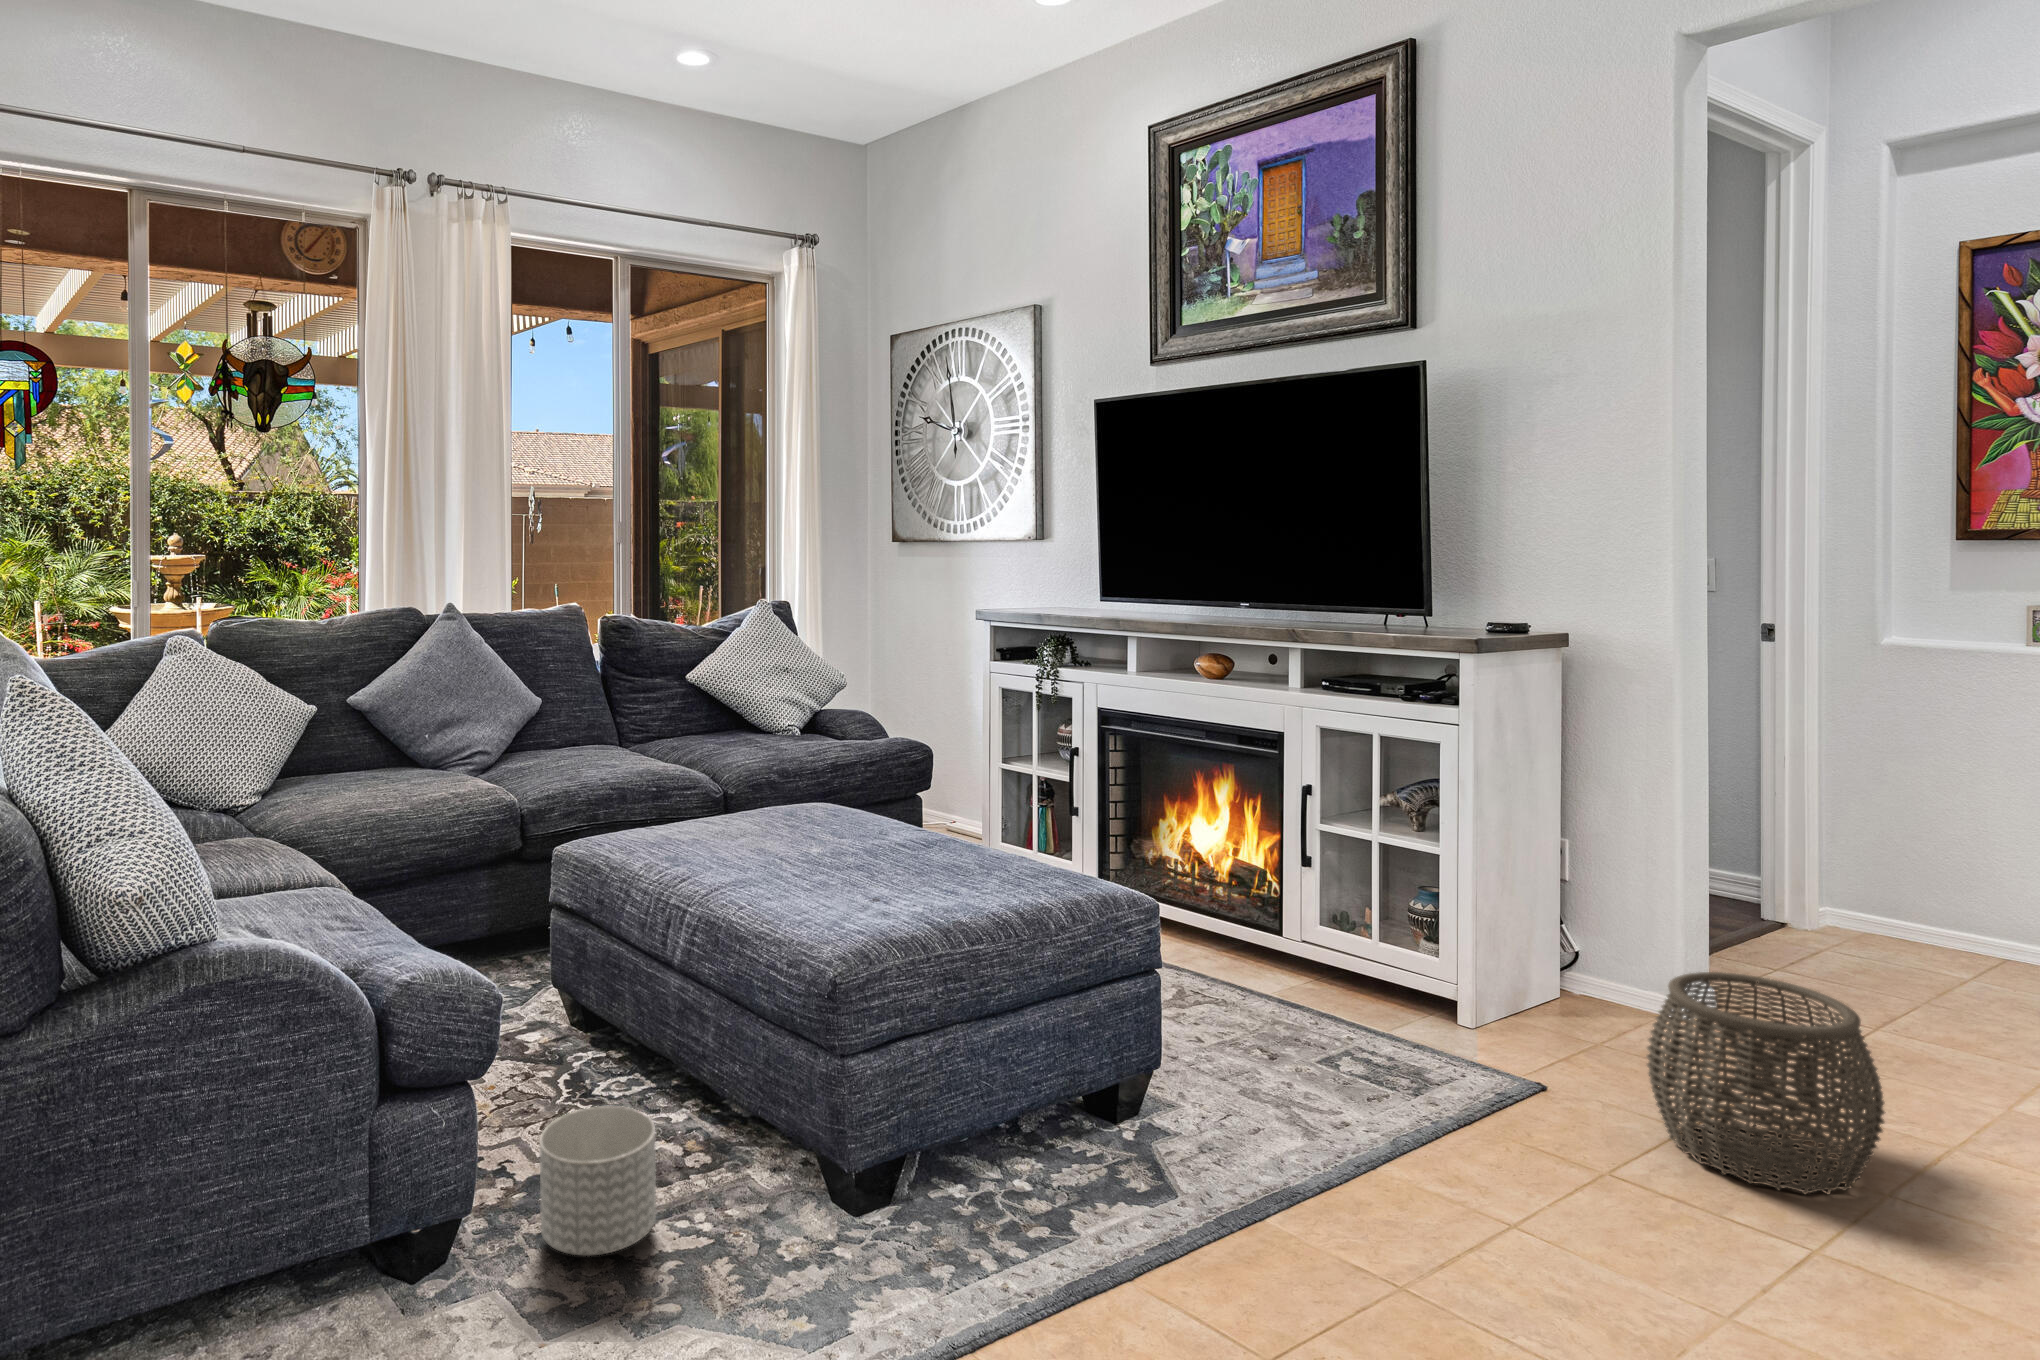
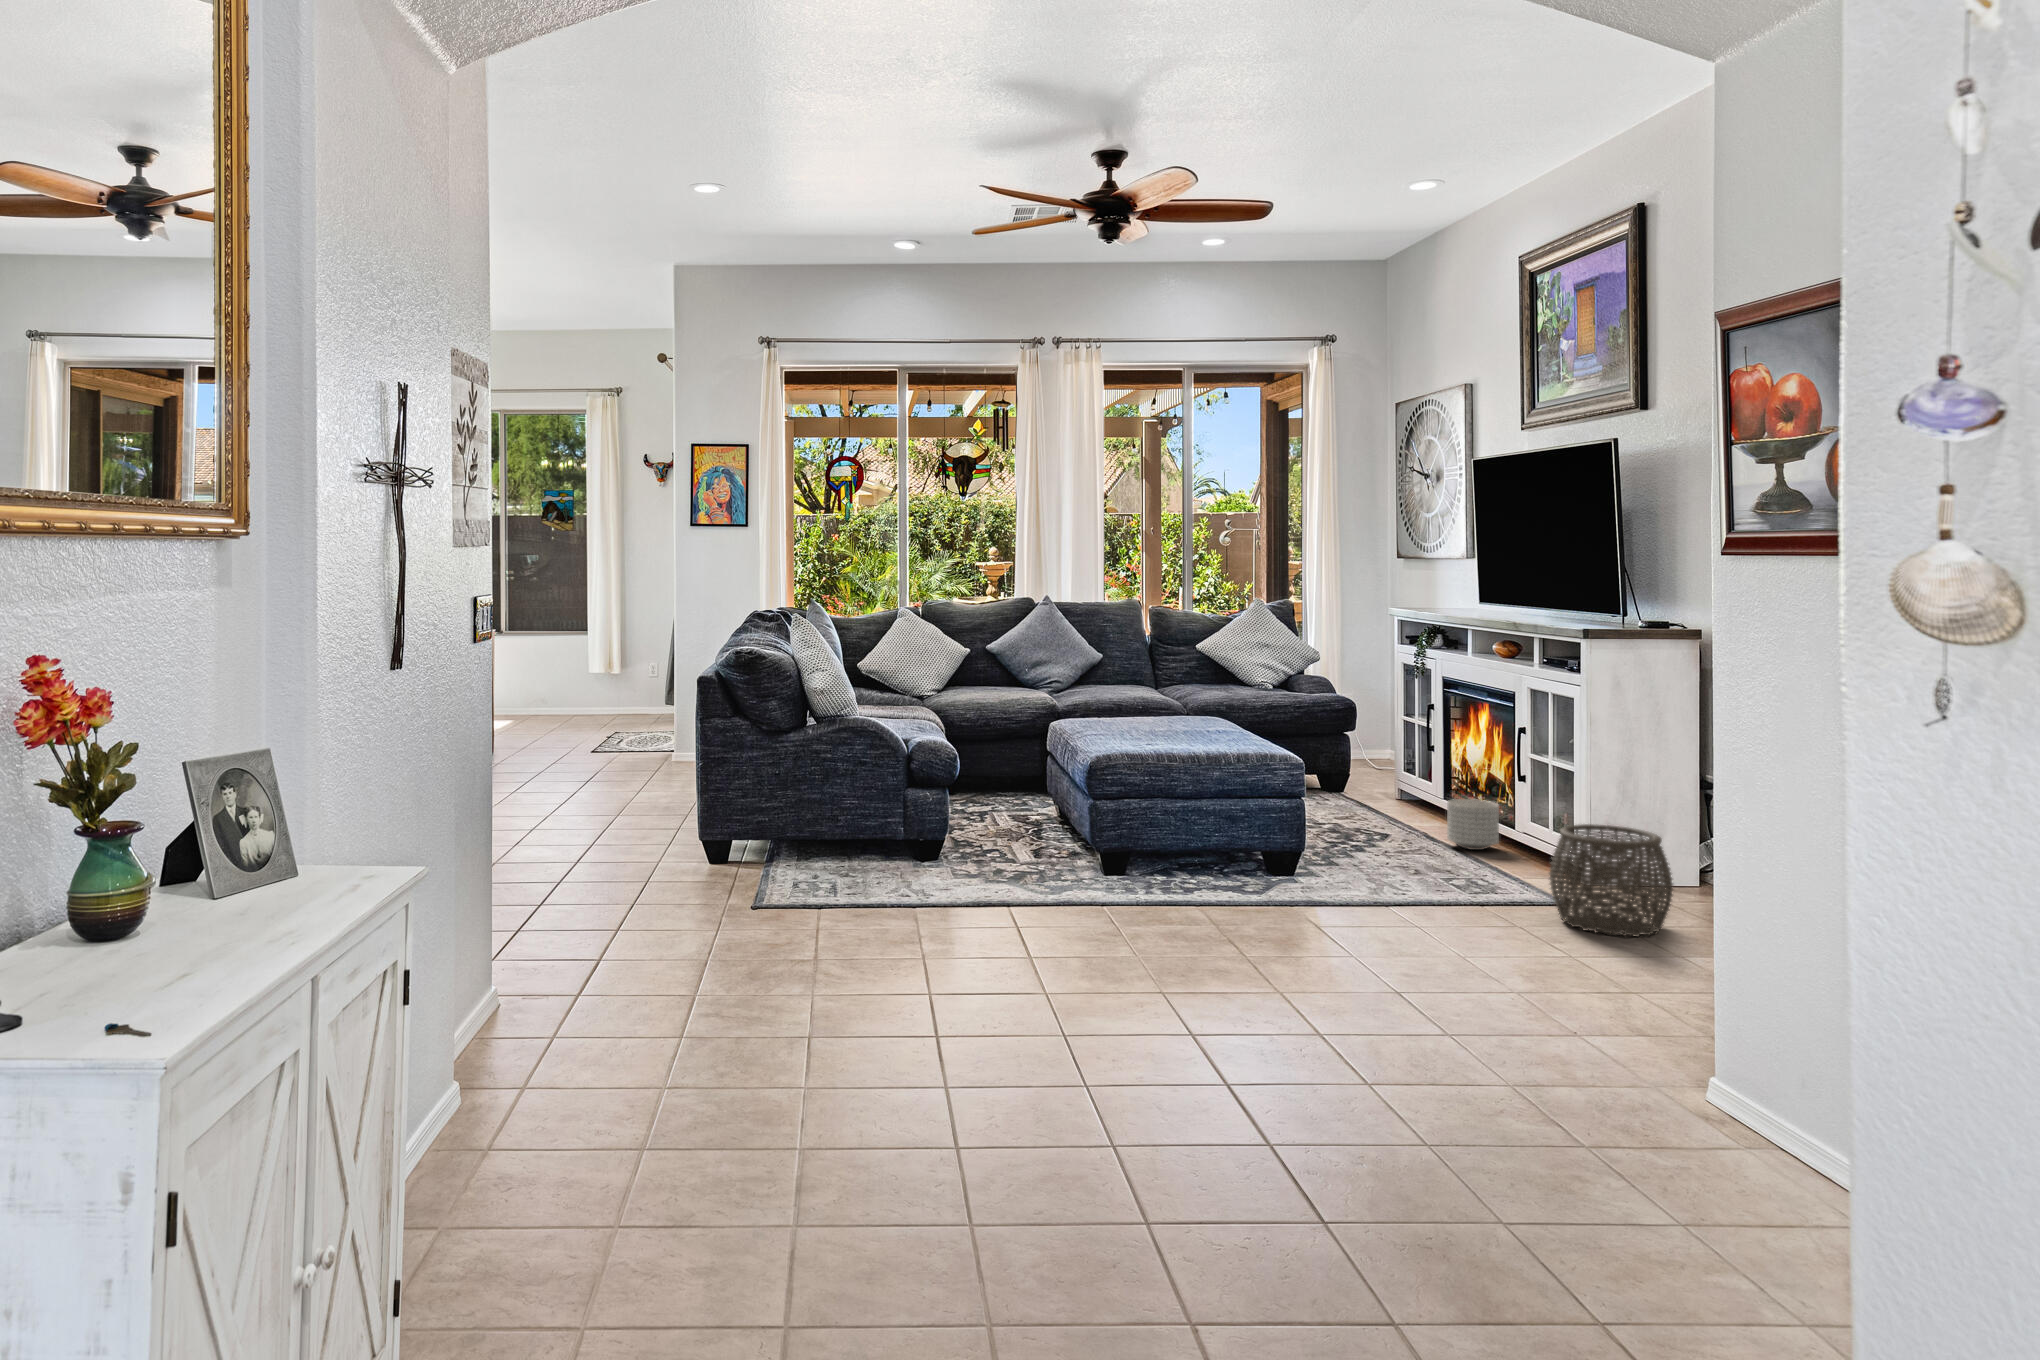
planter: present [540,1106,656,1256] -> present [1447,799,1499,850]

